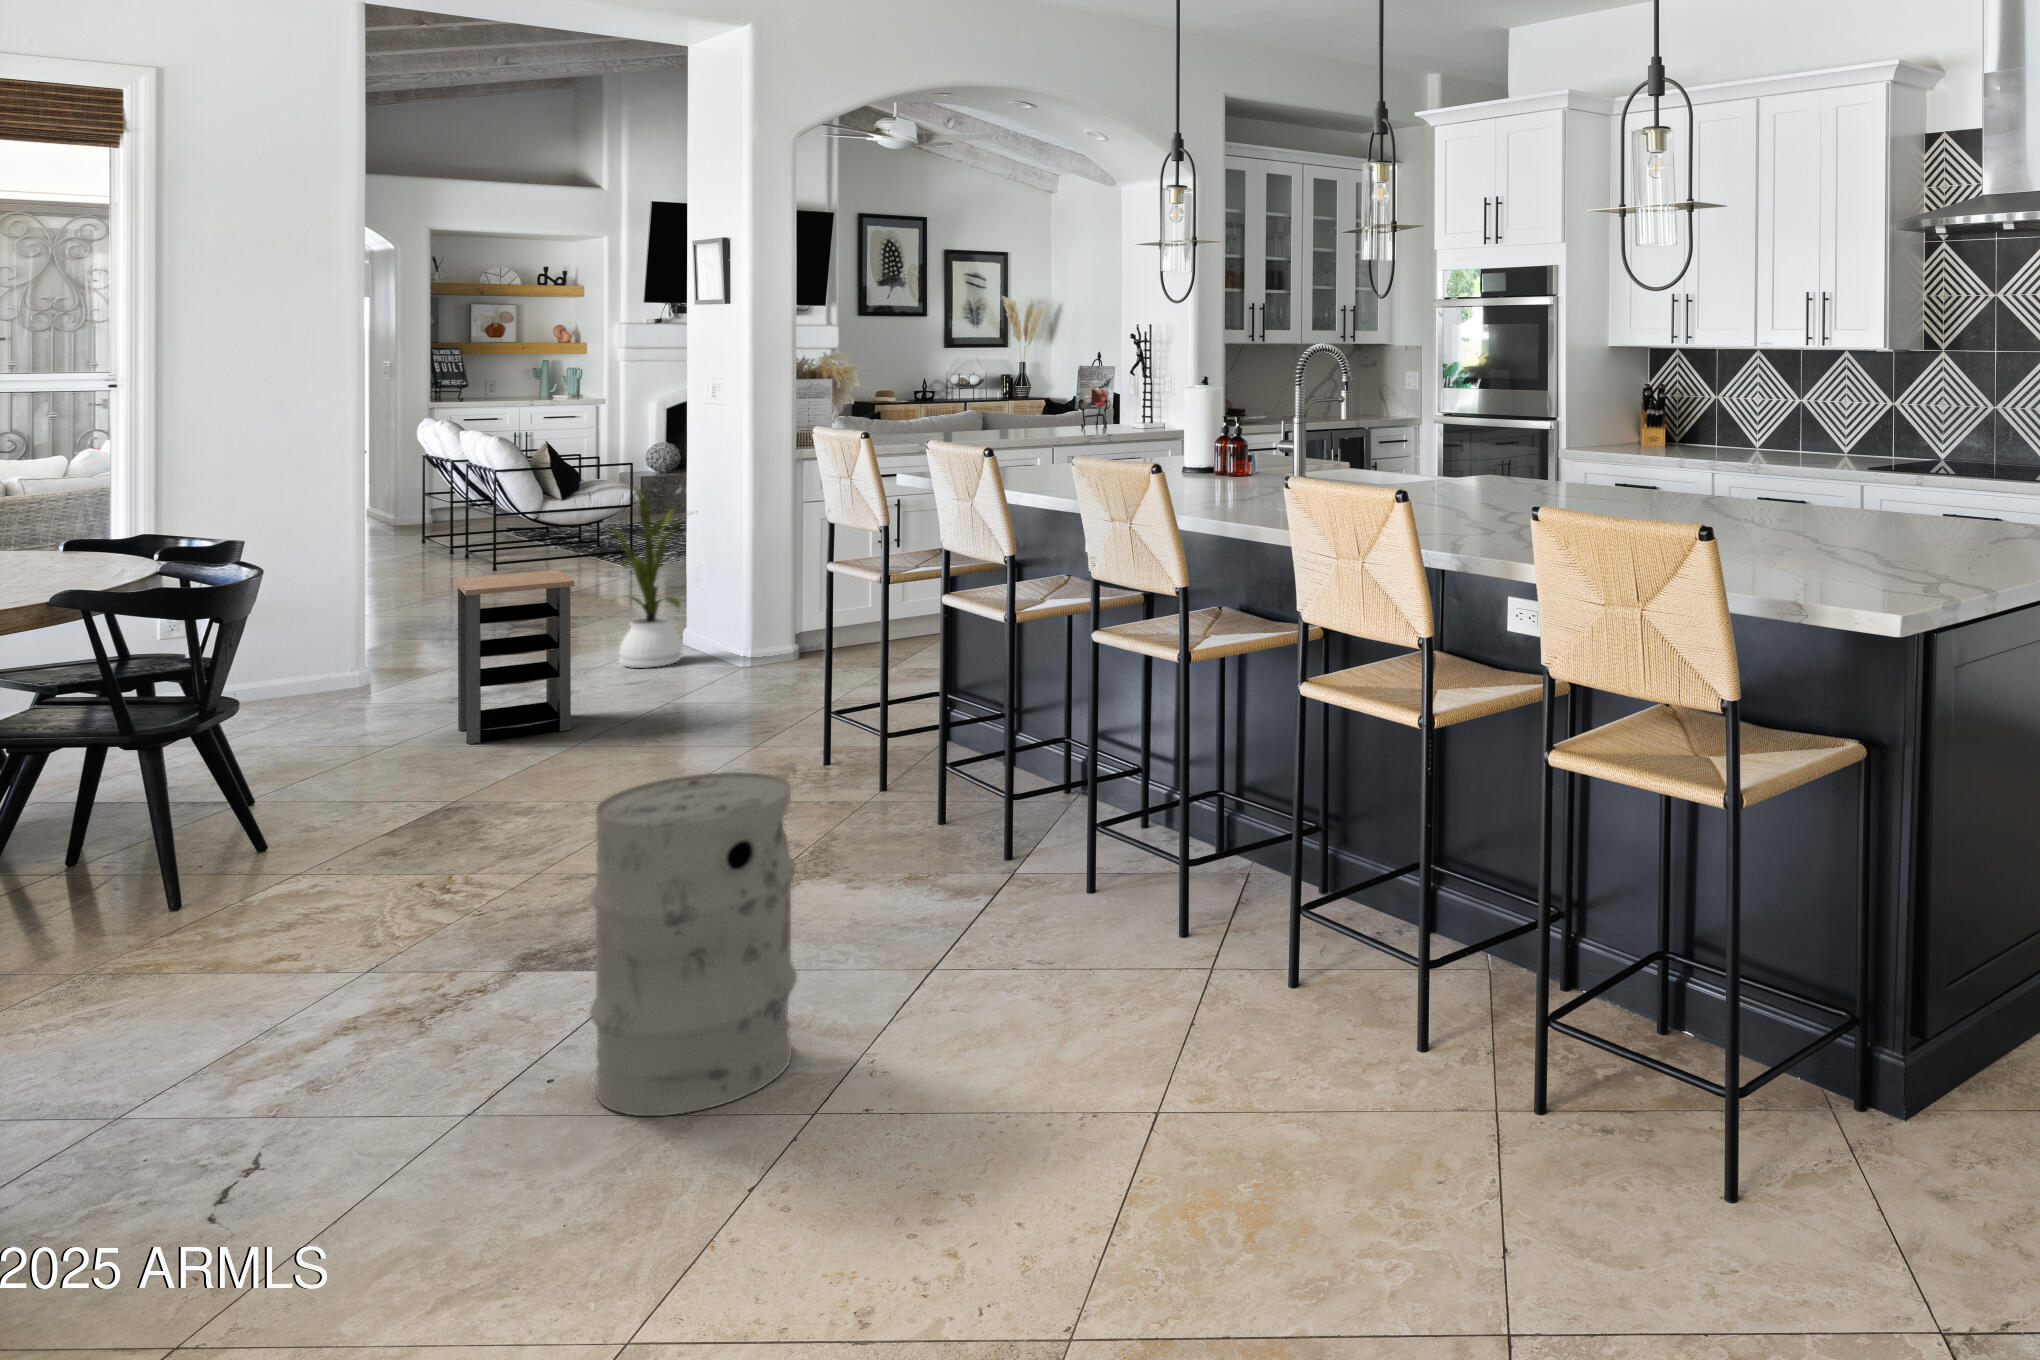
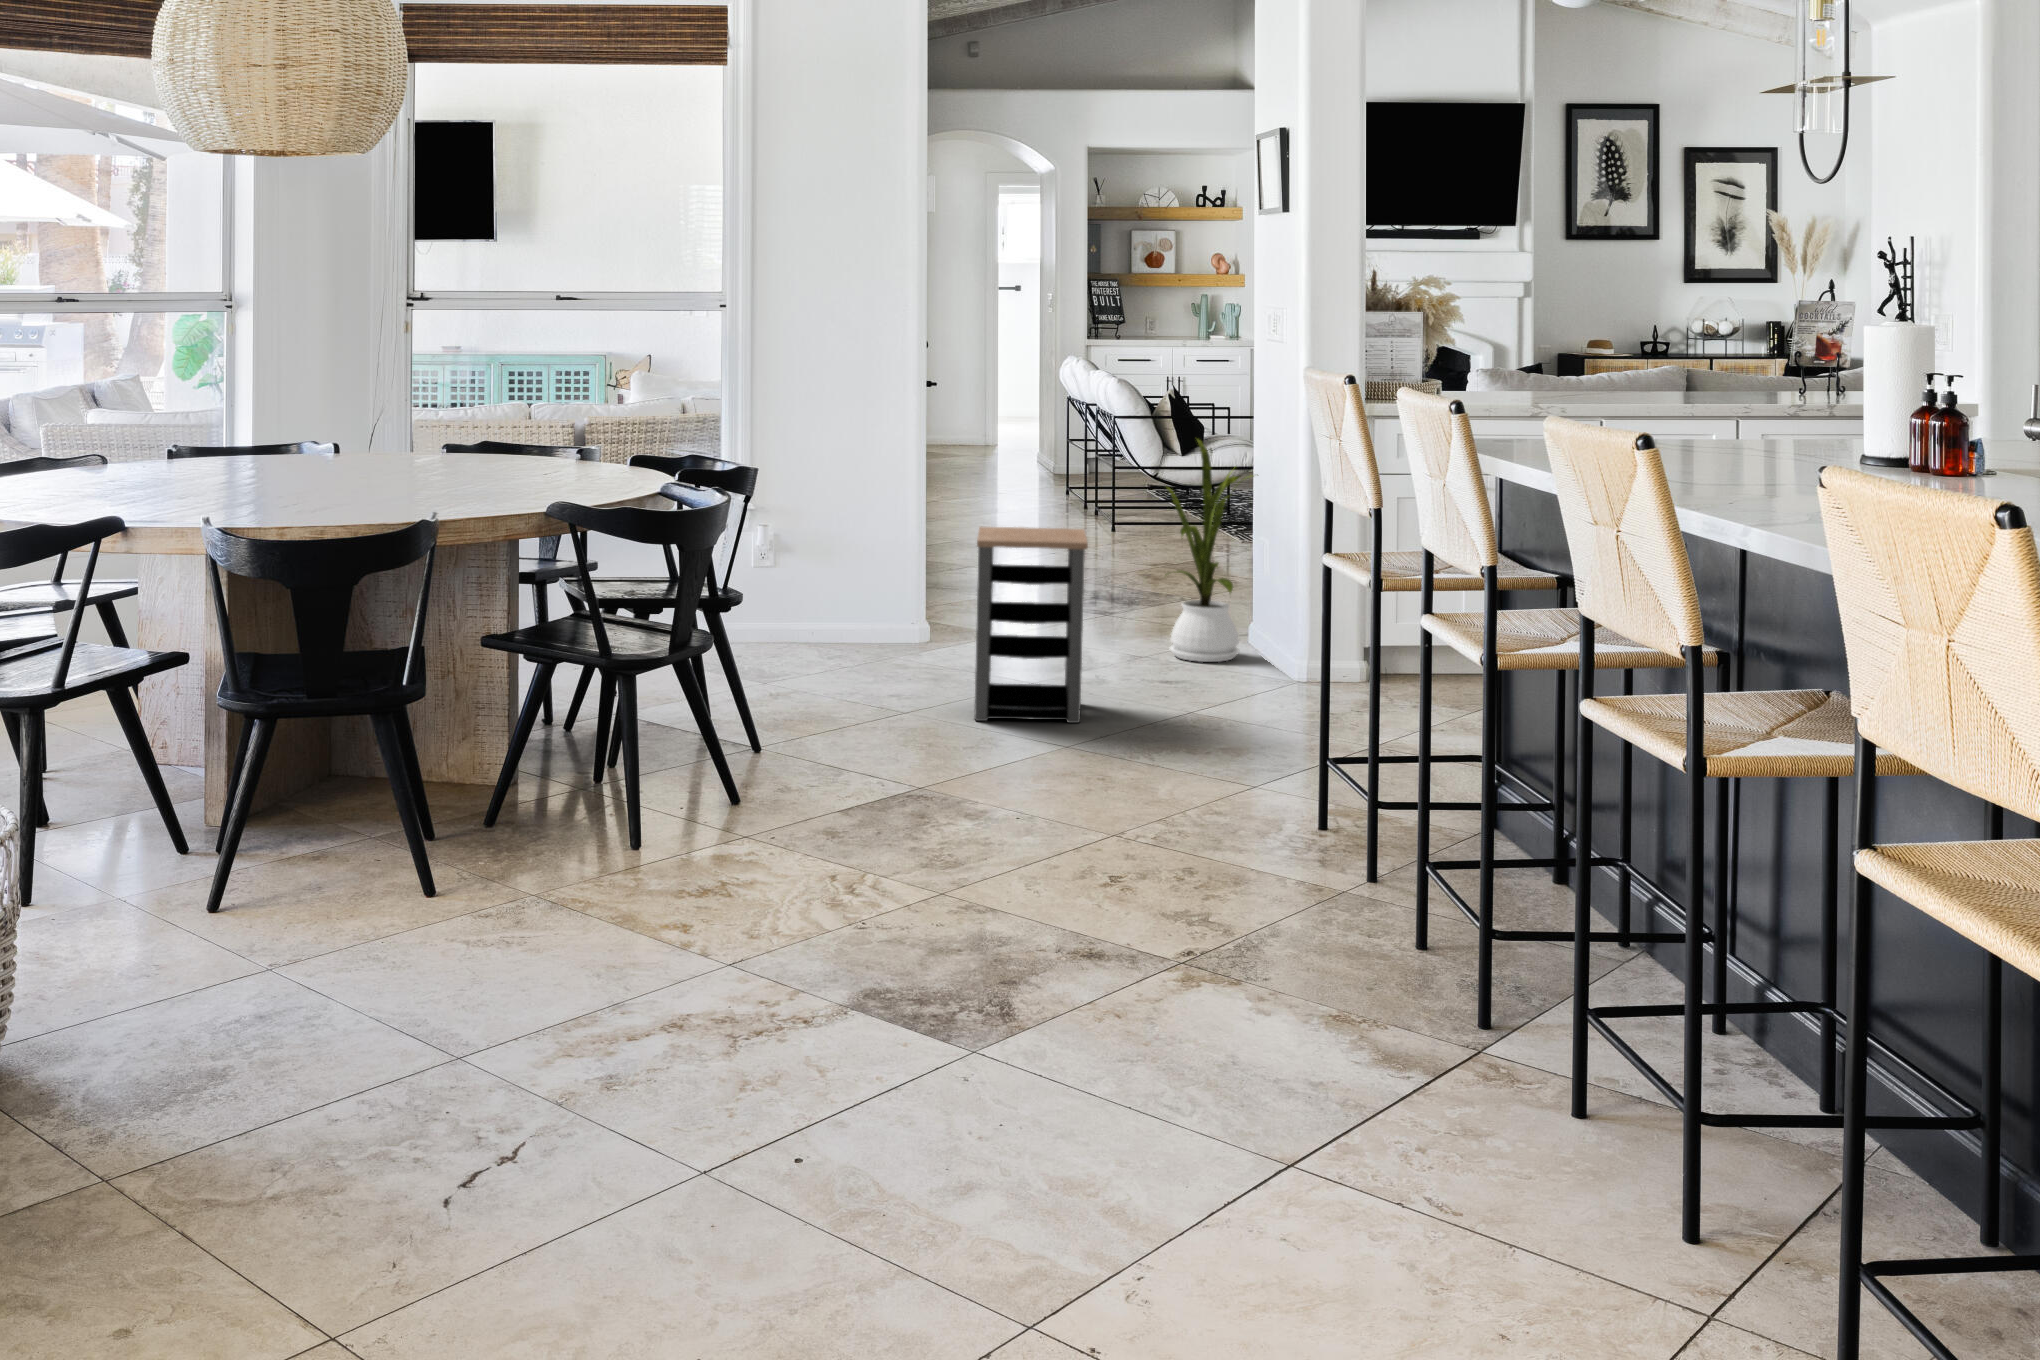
trash can: present [590,772,797,1116] -> none [824,811,1081,1286]

